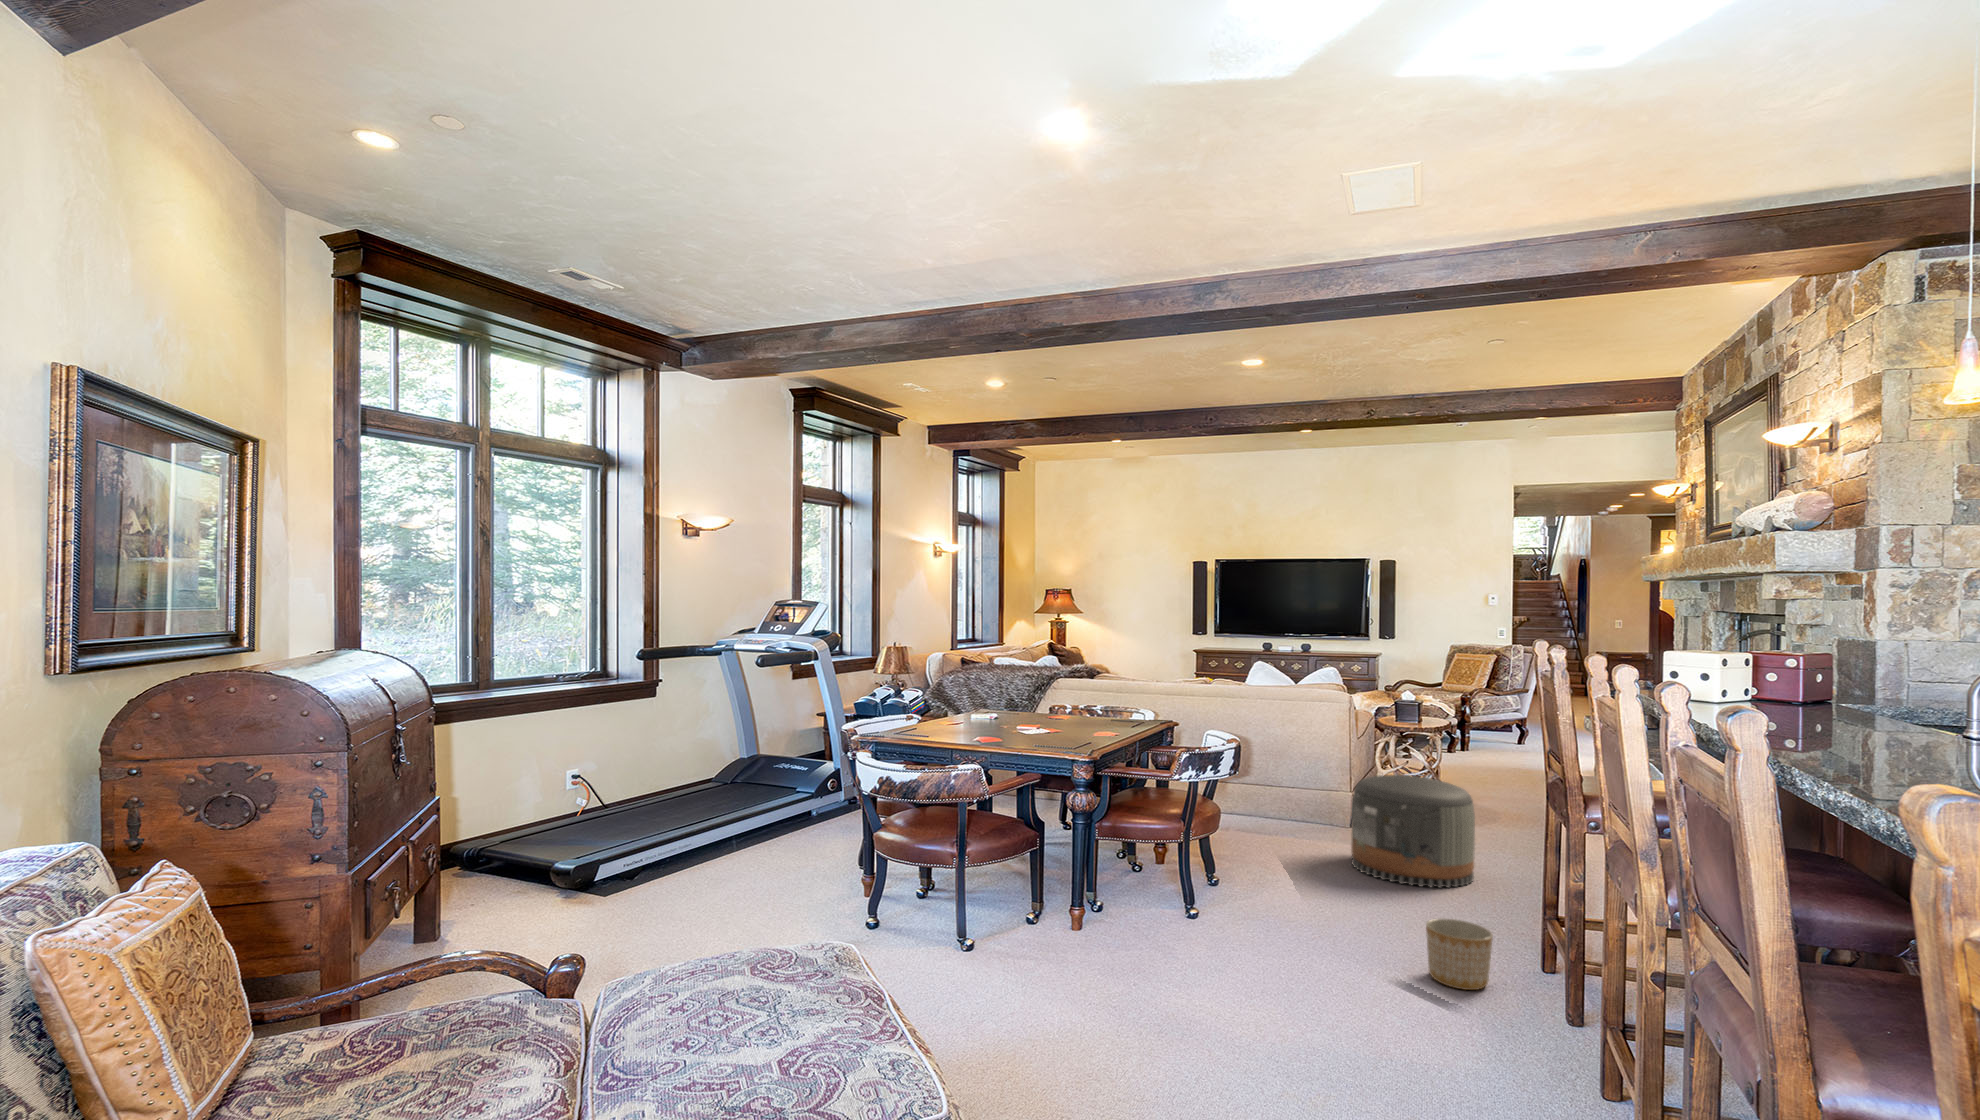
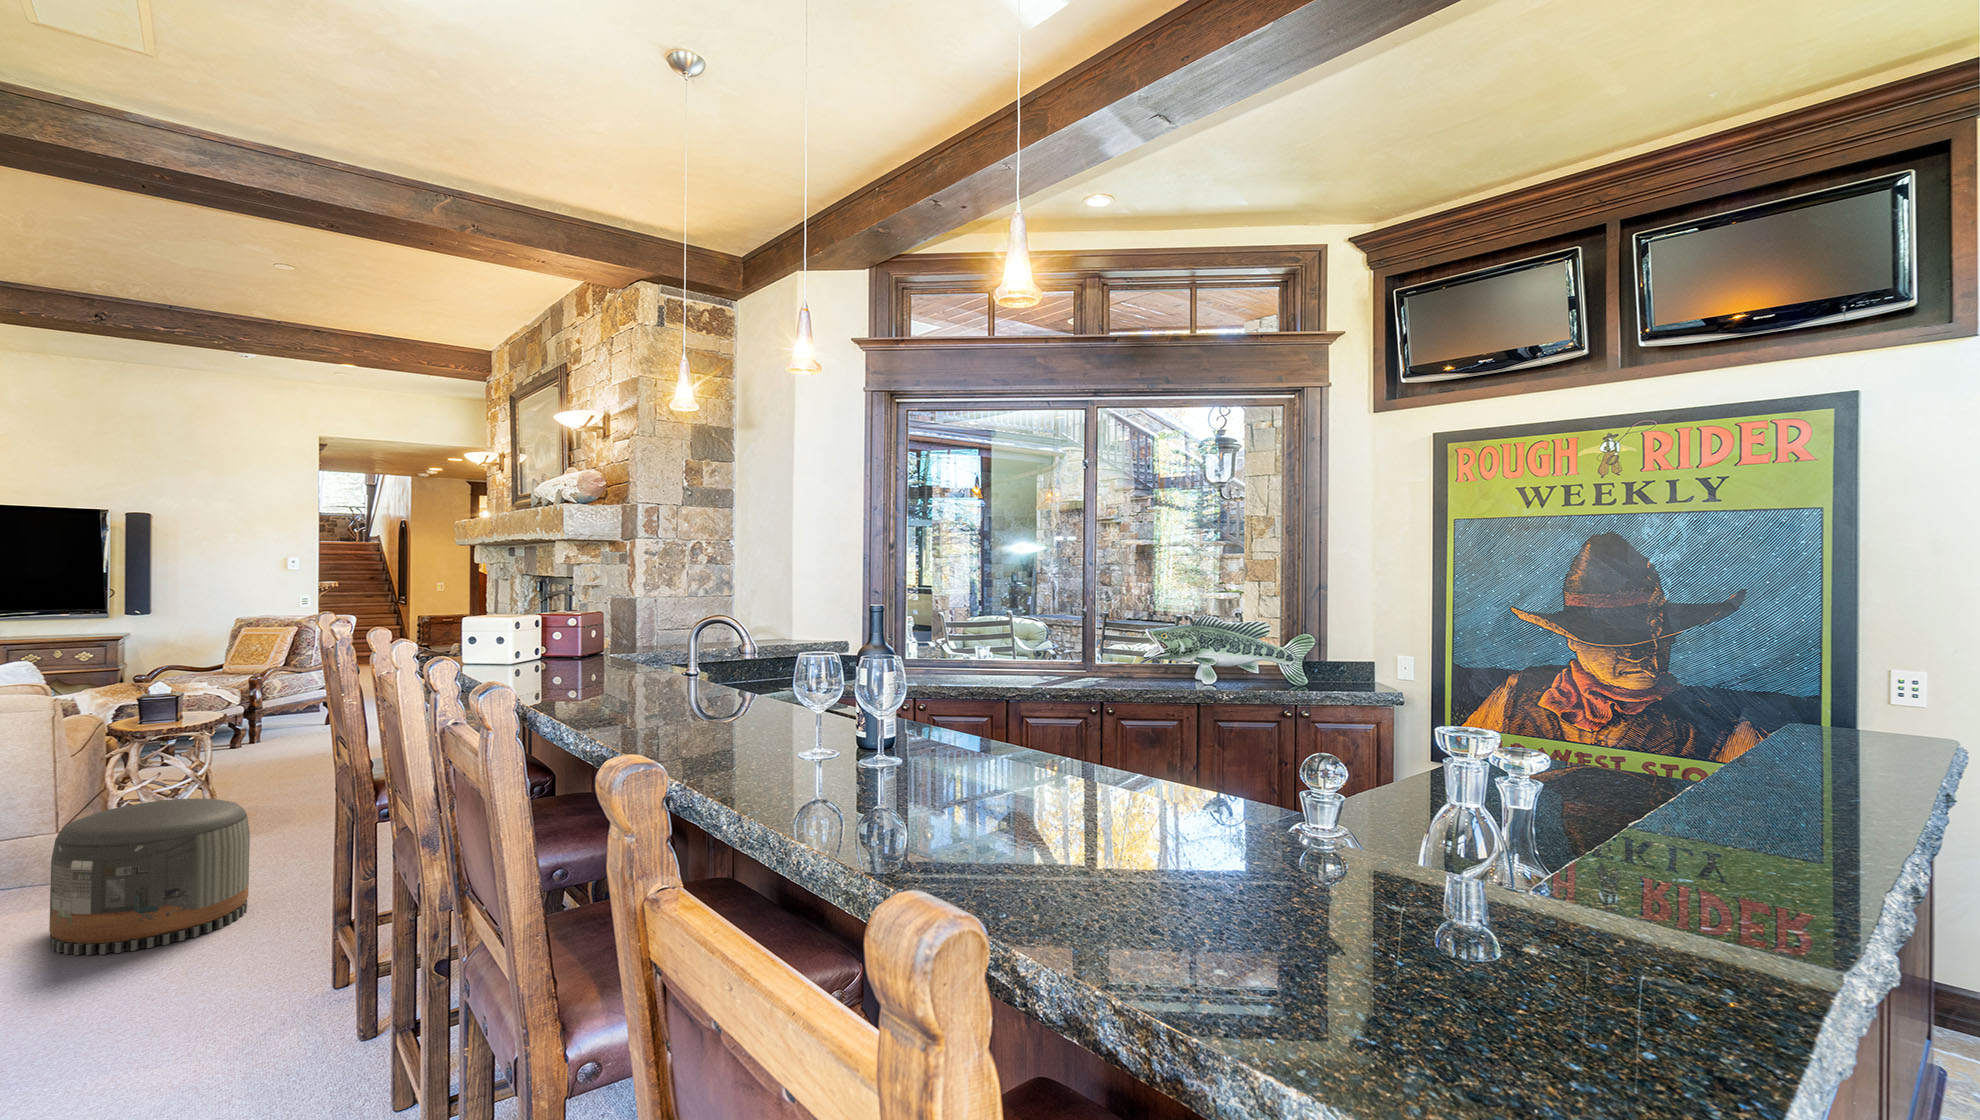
planter: present [1426,919,1493,990] -> none [155,983,257,1083]

